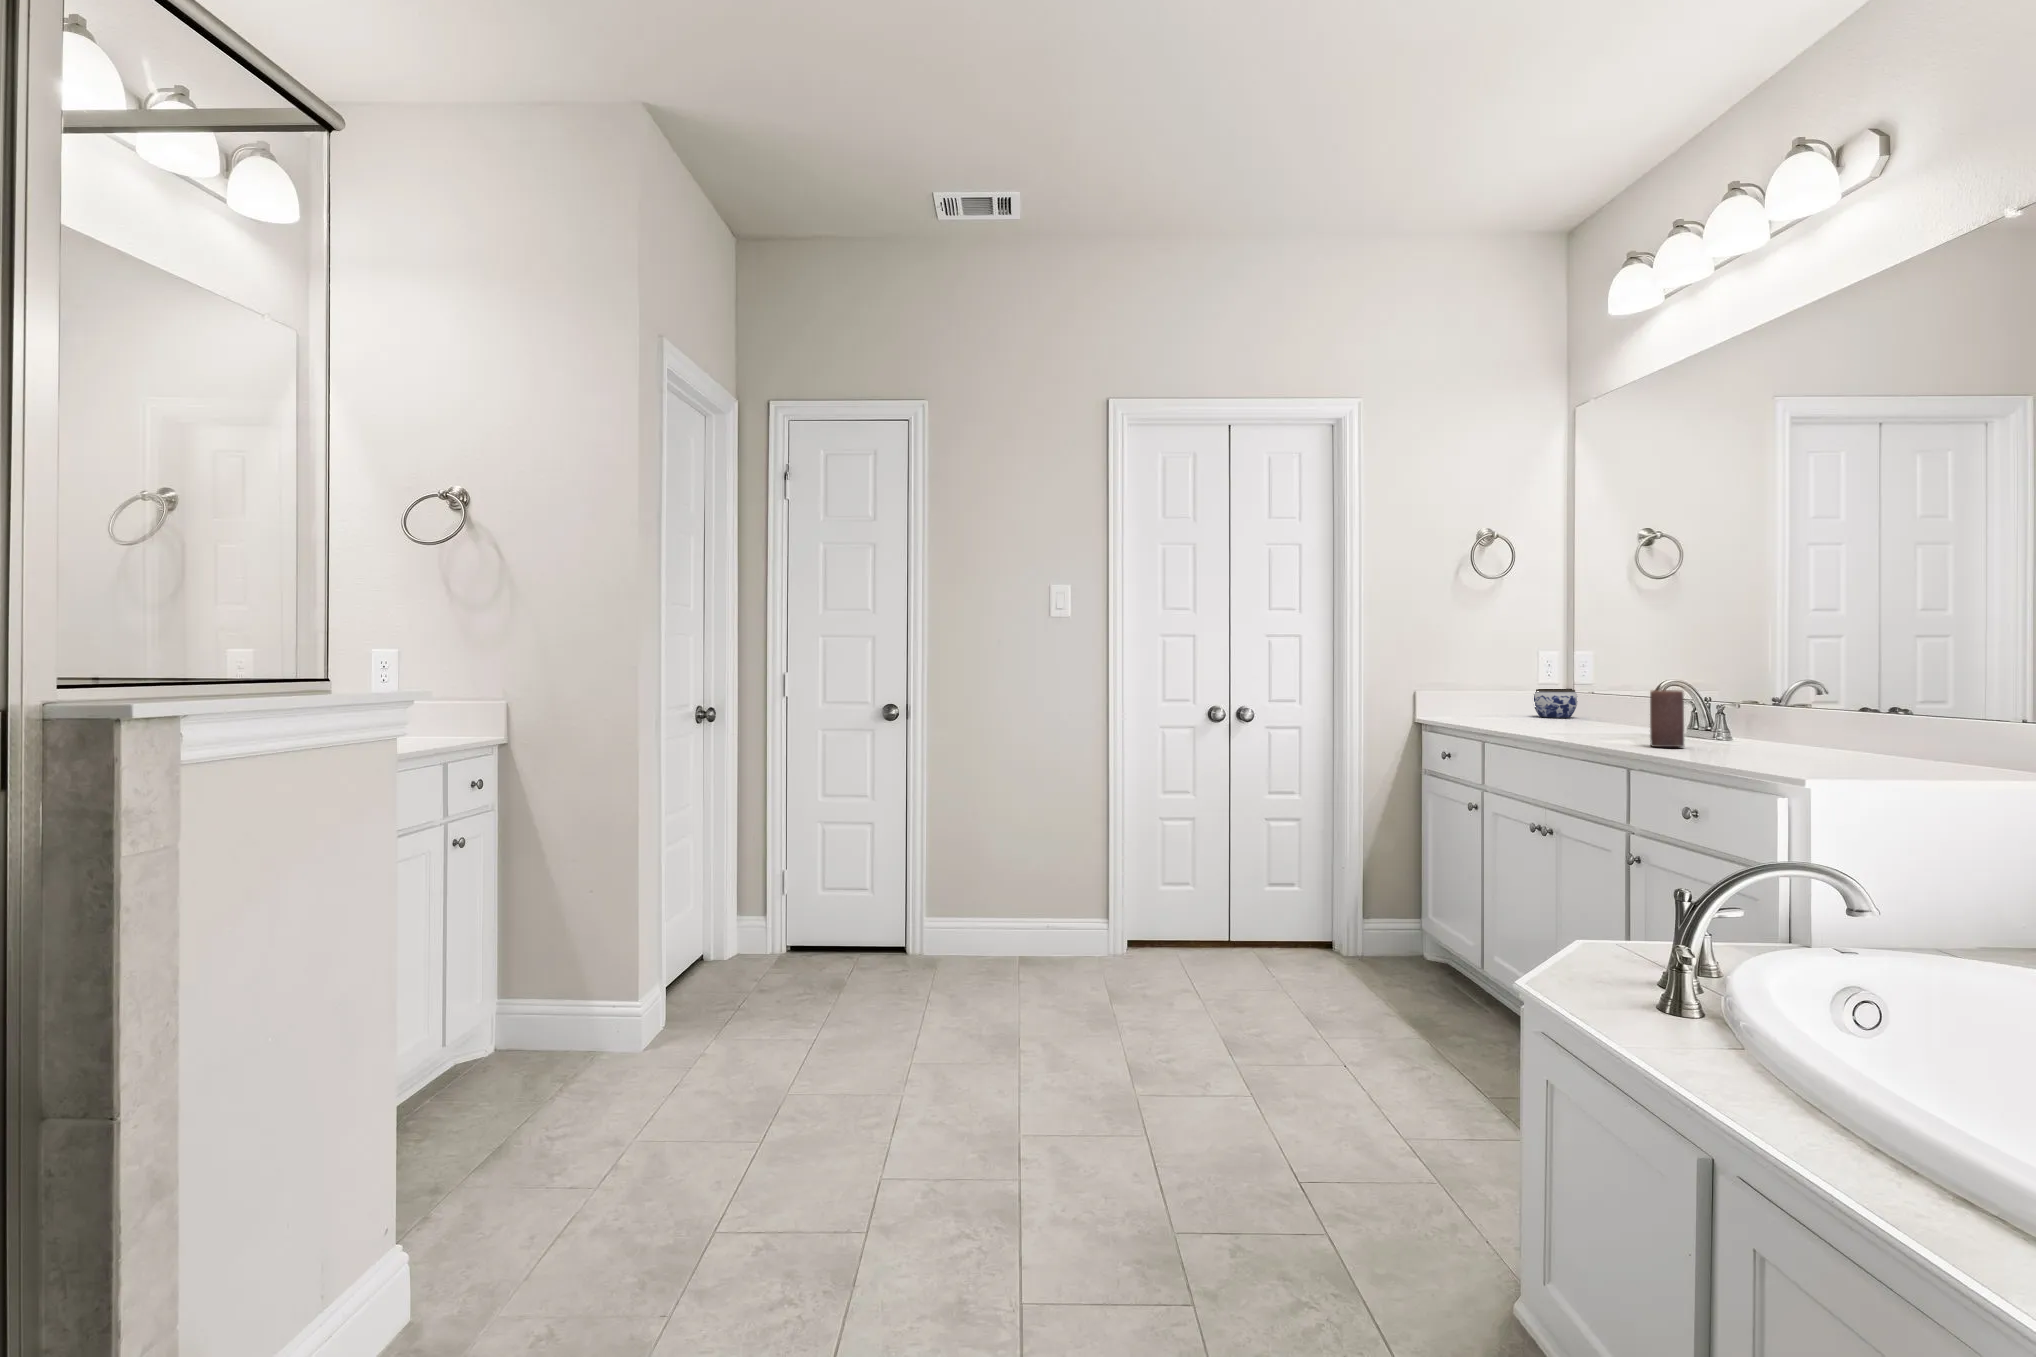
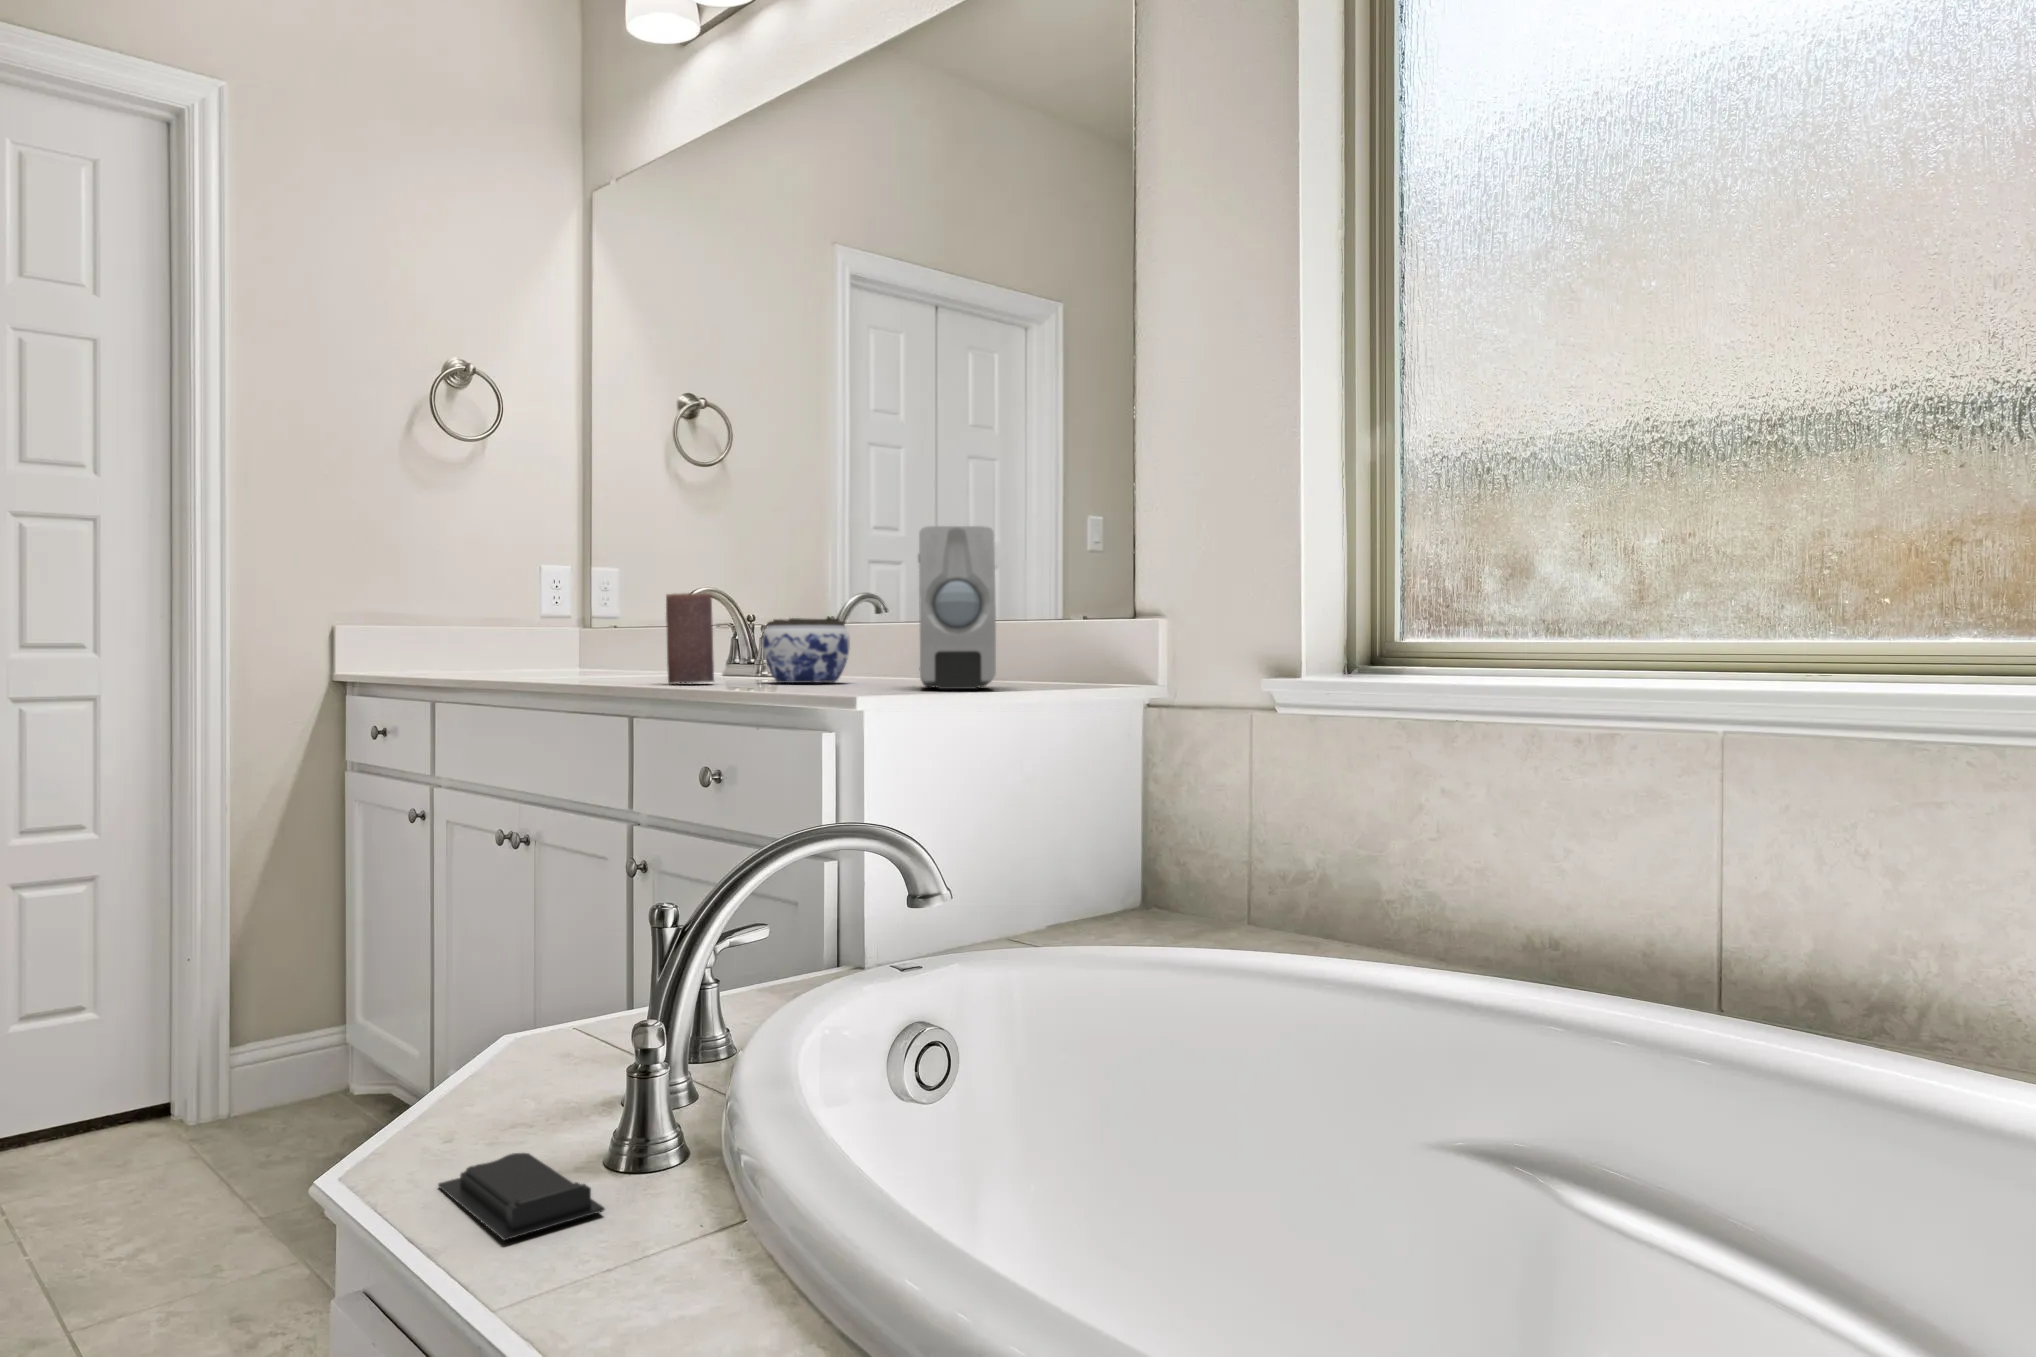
soap dispenser: none [1857,654,1929,769] -> present [918,526,996,689]
jar: present [1534,689,1578,718] -> present [763,618,850,683]
soap bar: none [1578,993,1667,1027] -> present [438,1153,605,1240]

